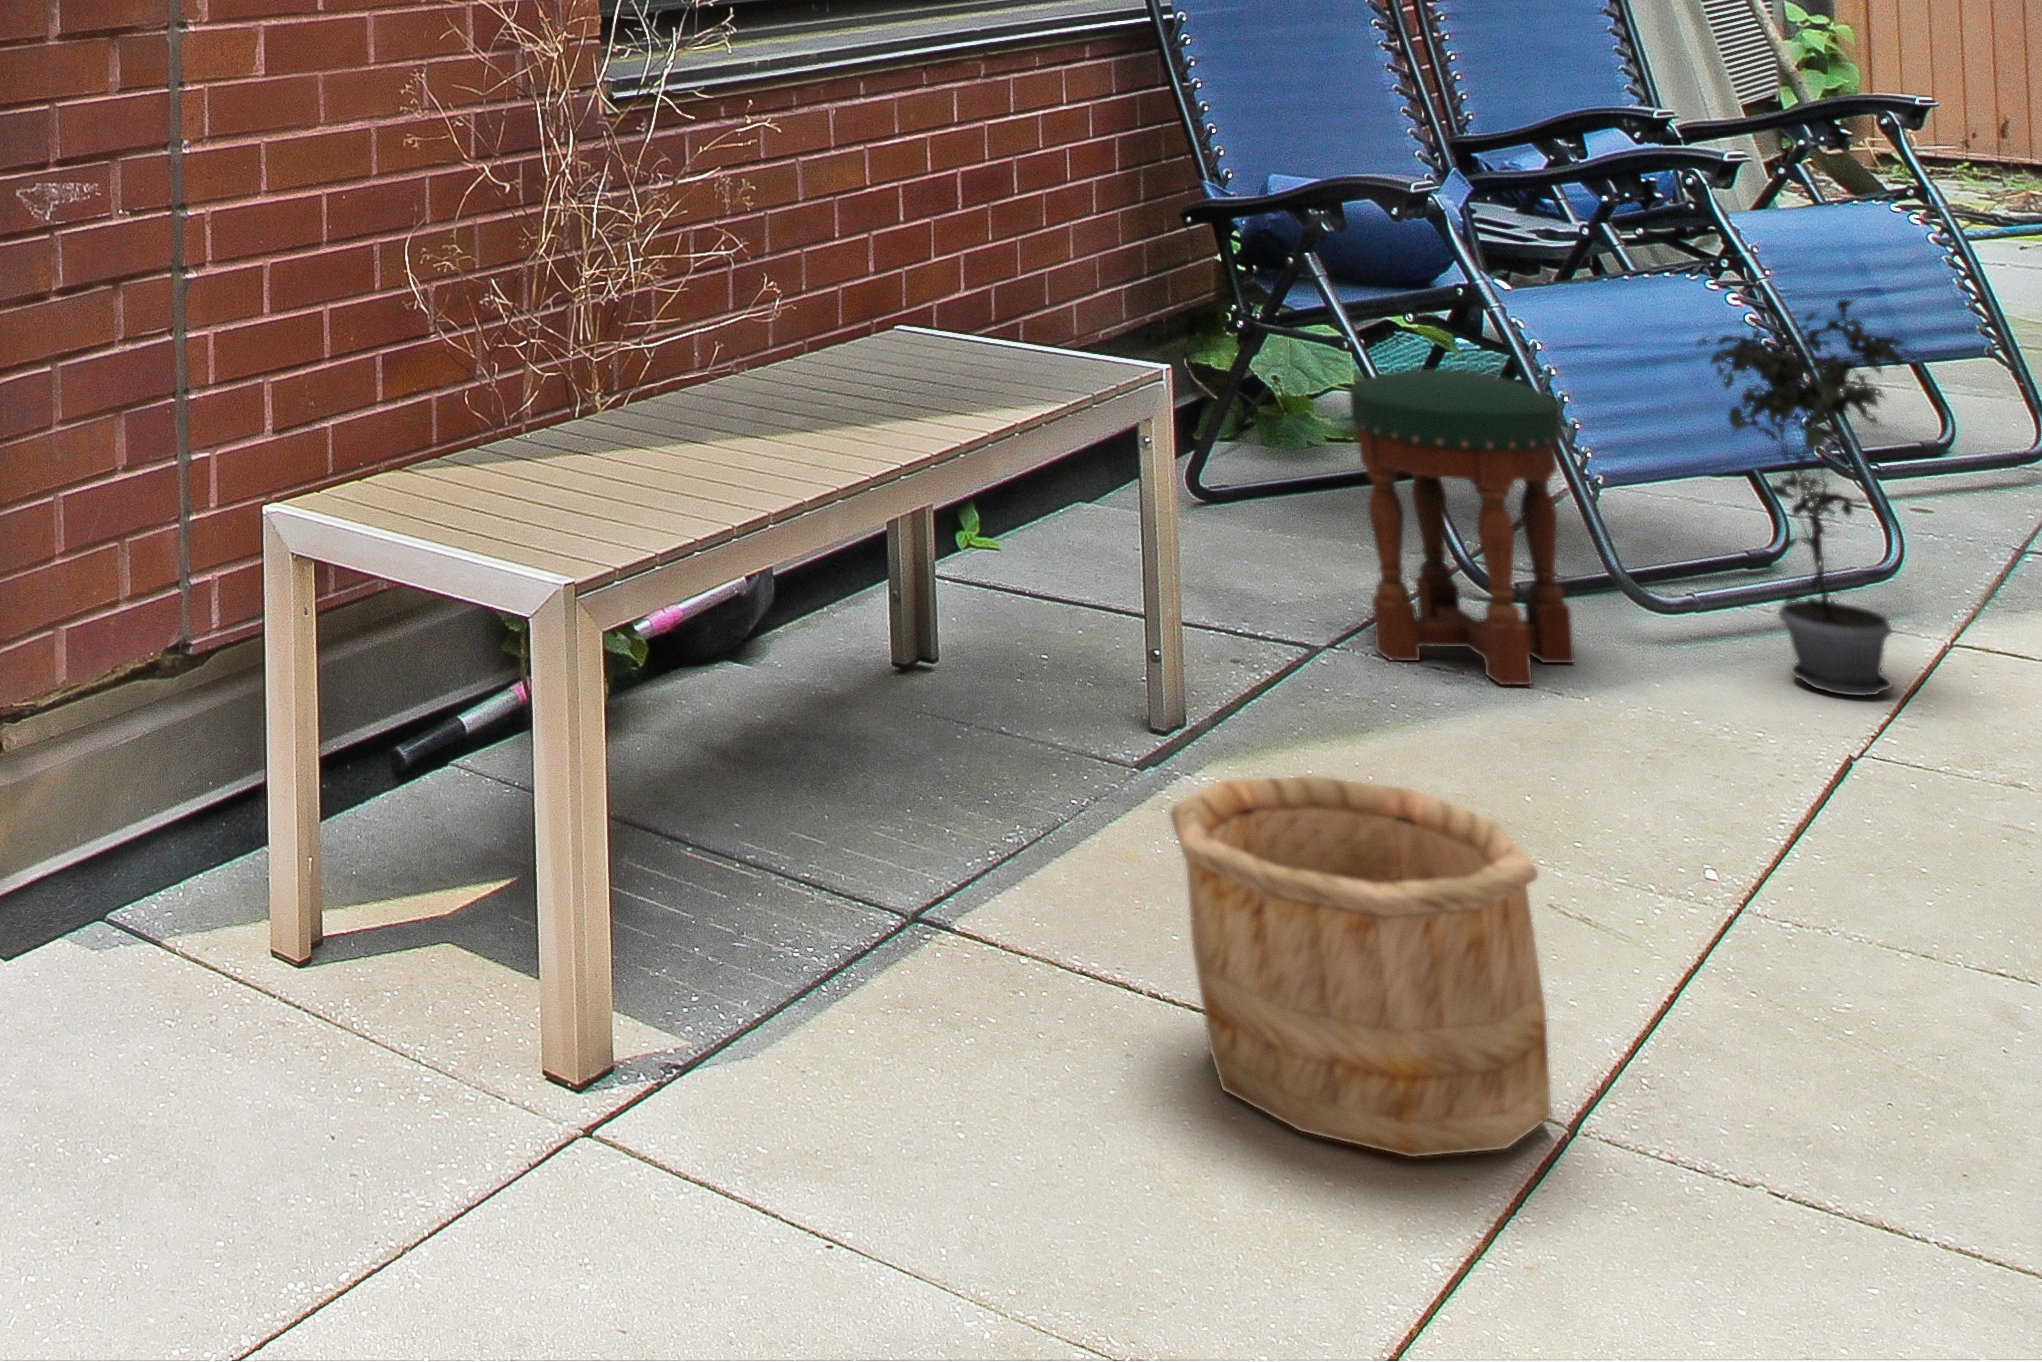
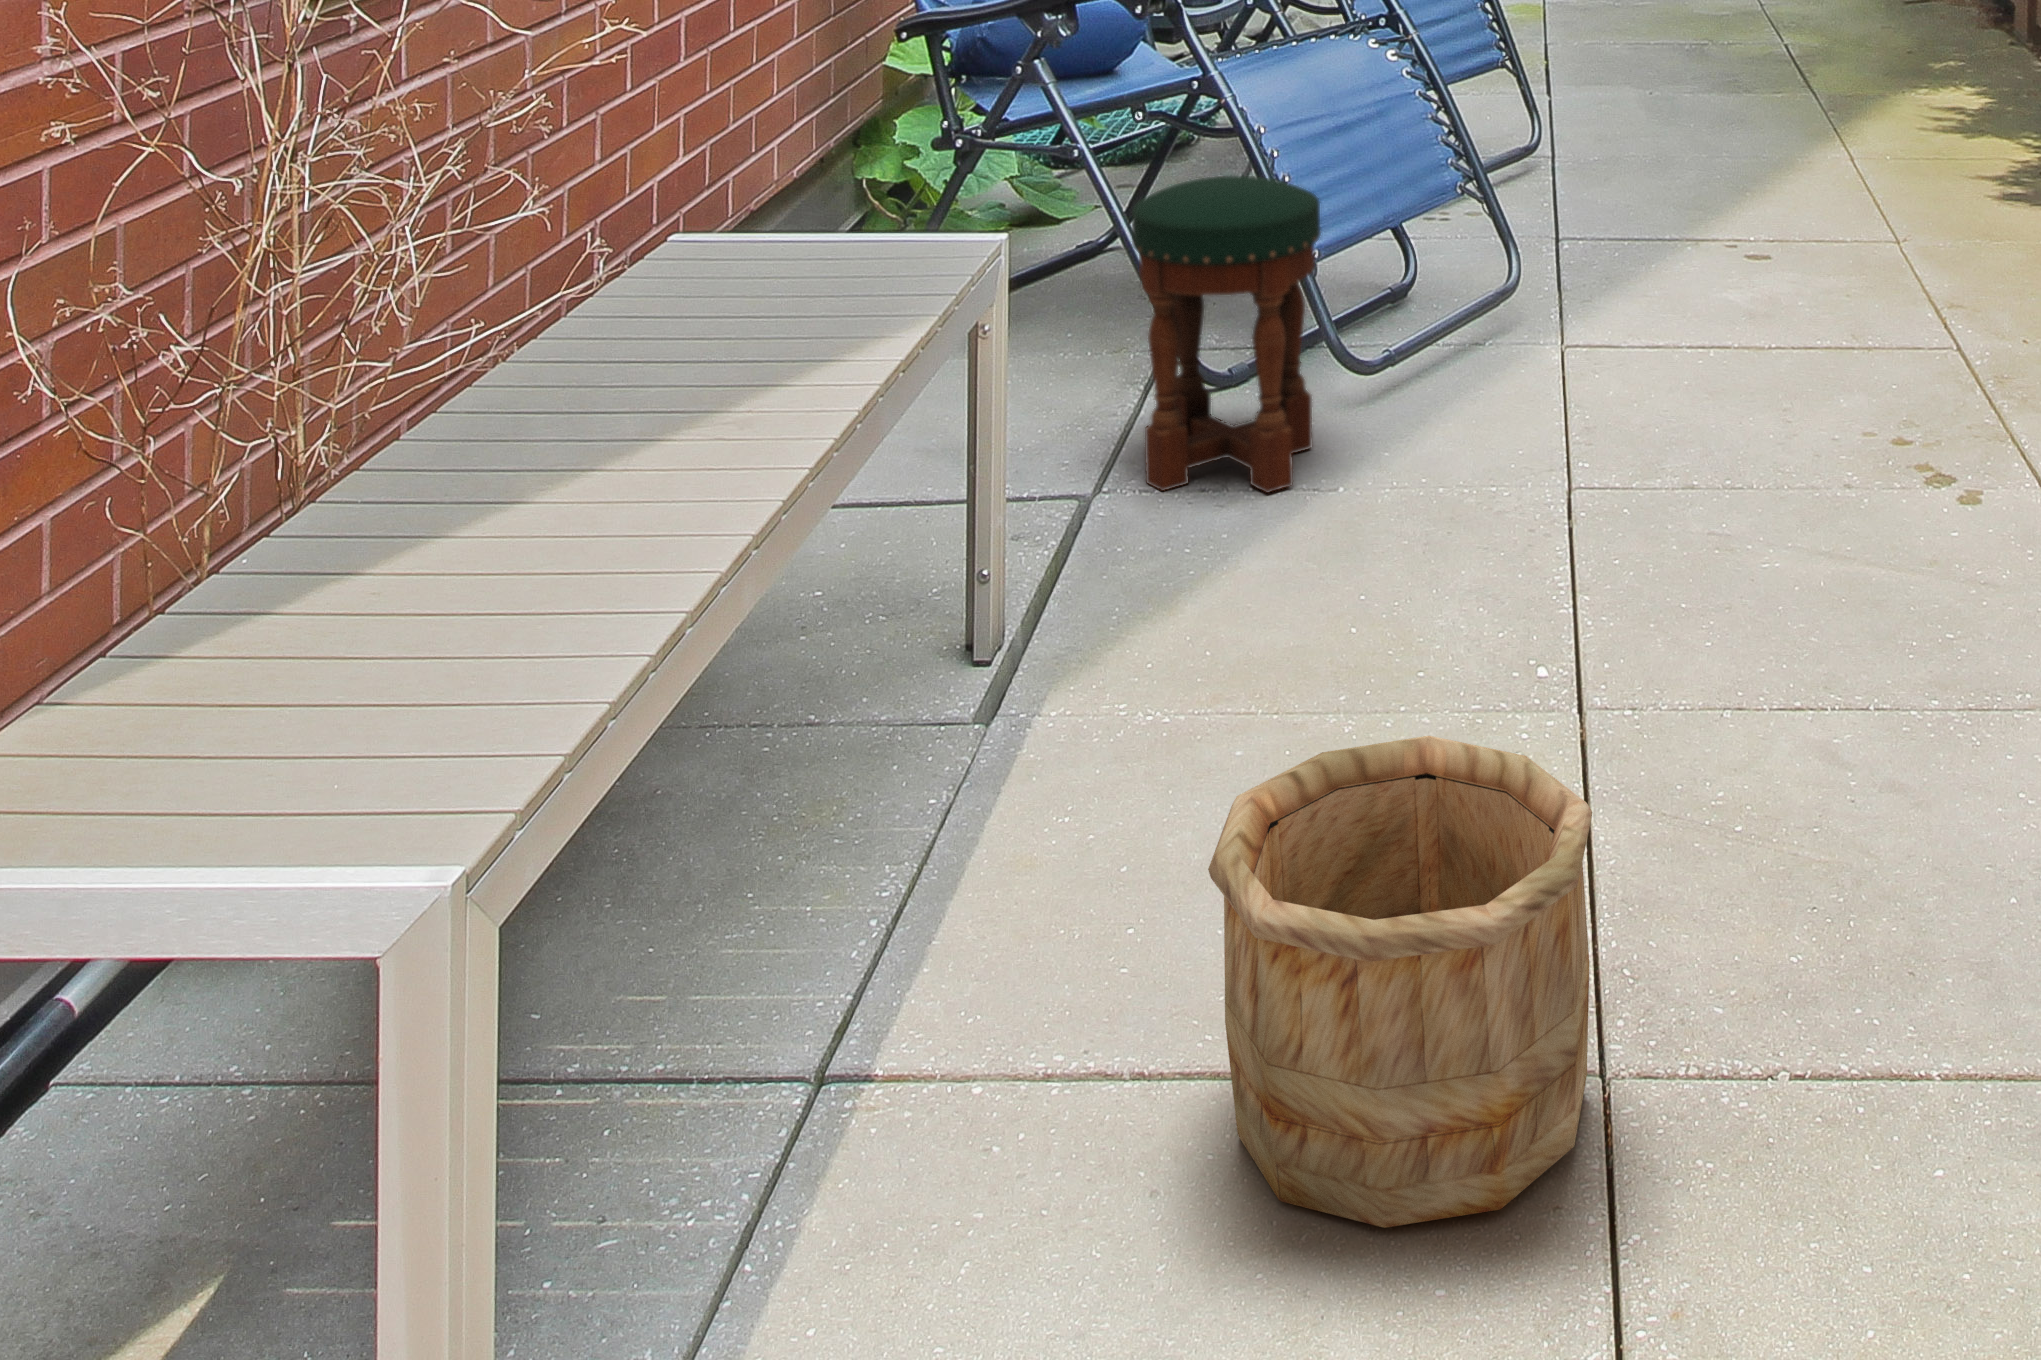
potted plant: present [1699,300,1912,696] -> none [1428,62,1581,424]

